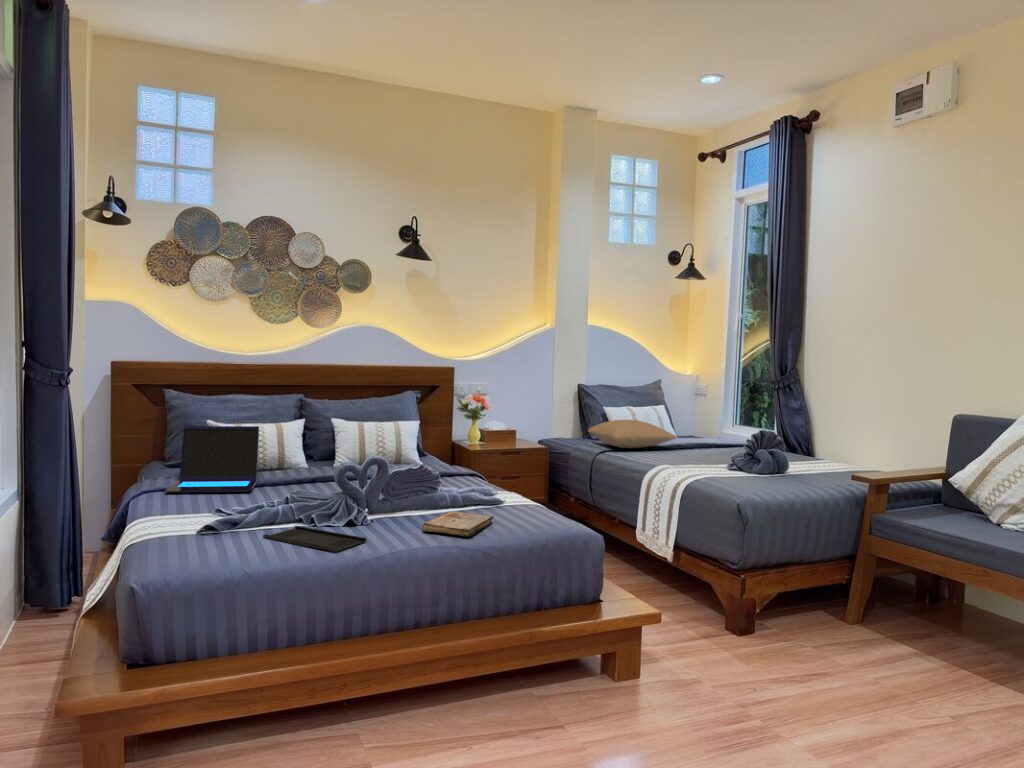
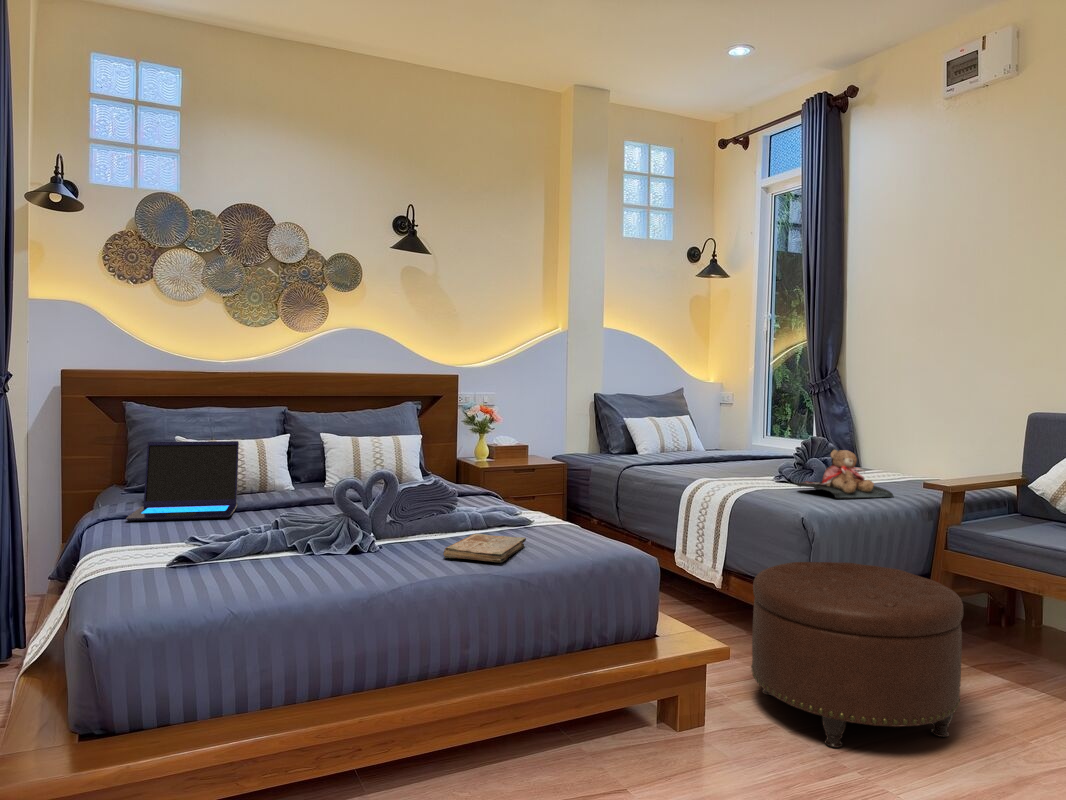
pillow: present [588,420,677,448] -> none [610,430,711,462]
teddy bear: none [742,443,827,487] -> present [796,449,893,499]
tray: present [263,526,367,552] -> none [249,555,378,585]
ottoman: none [686,542,864,699] -> present [752,562,963,748]

